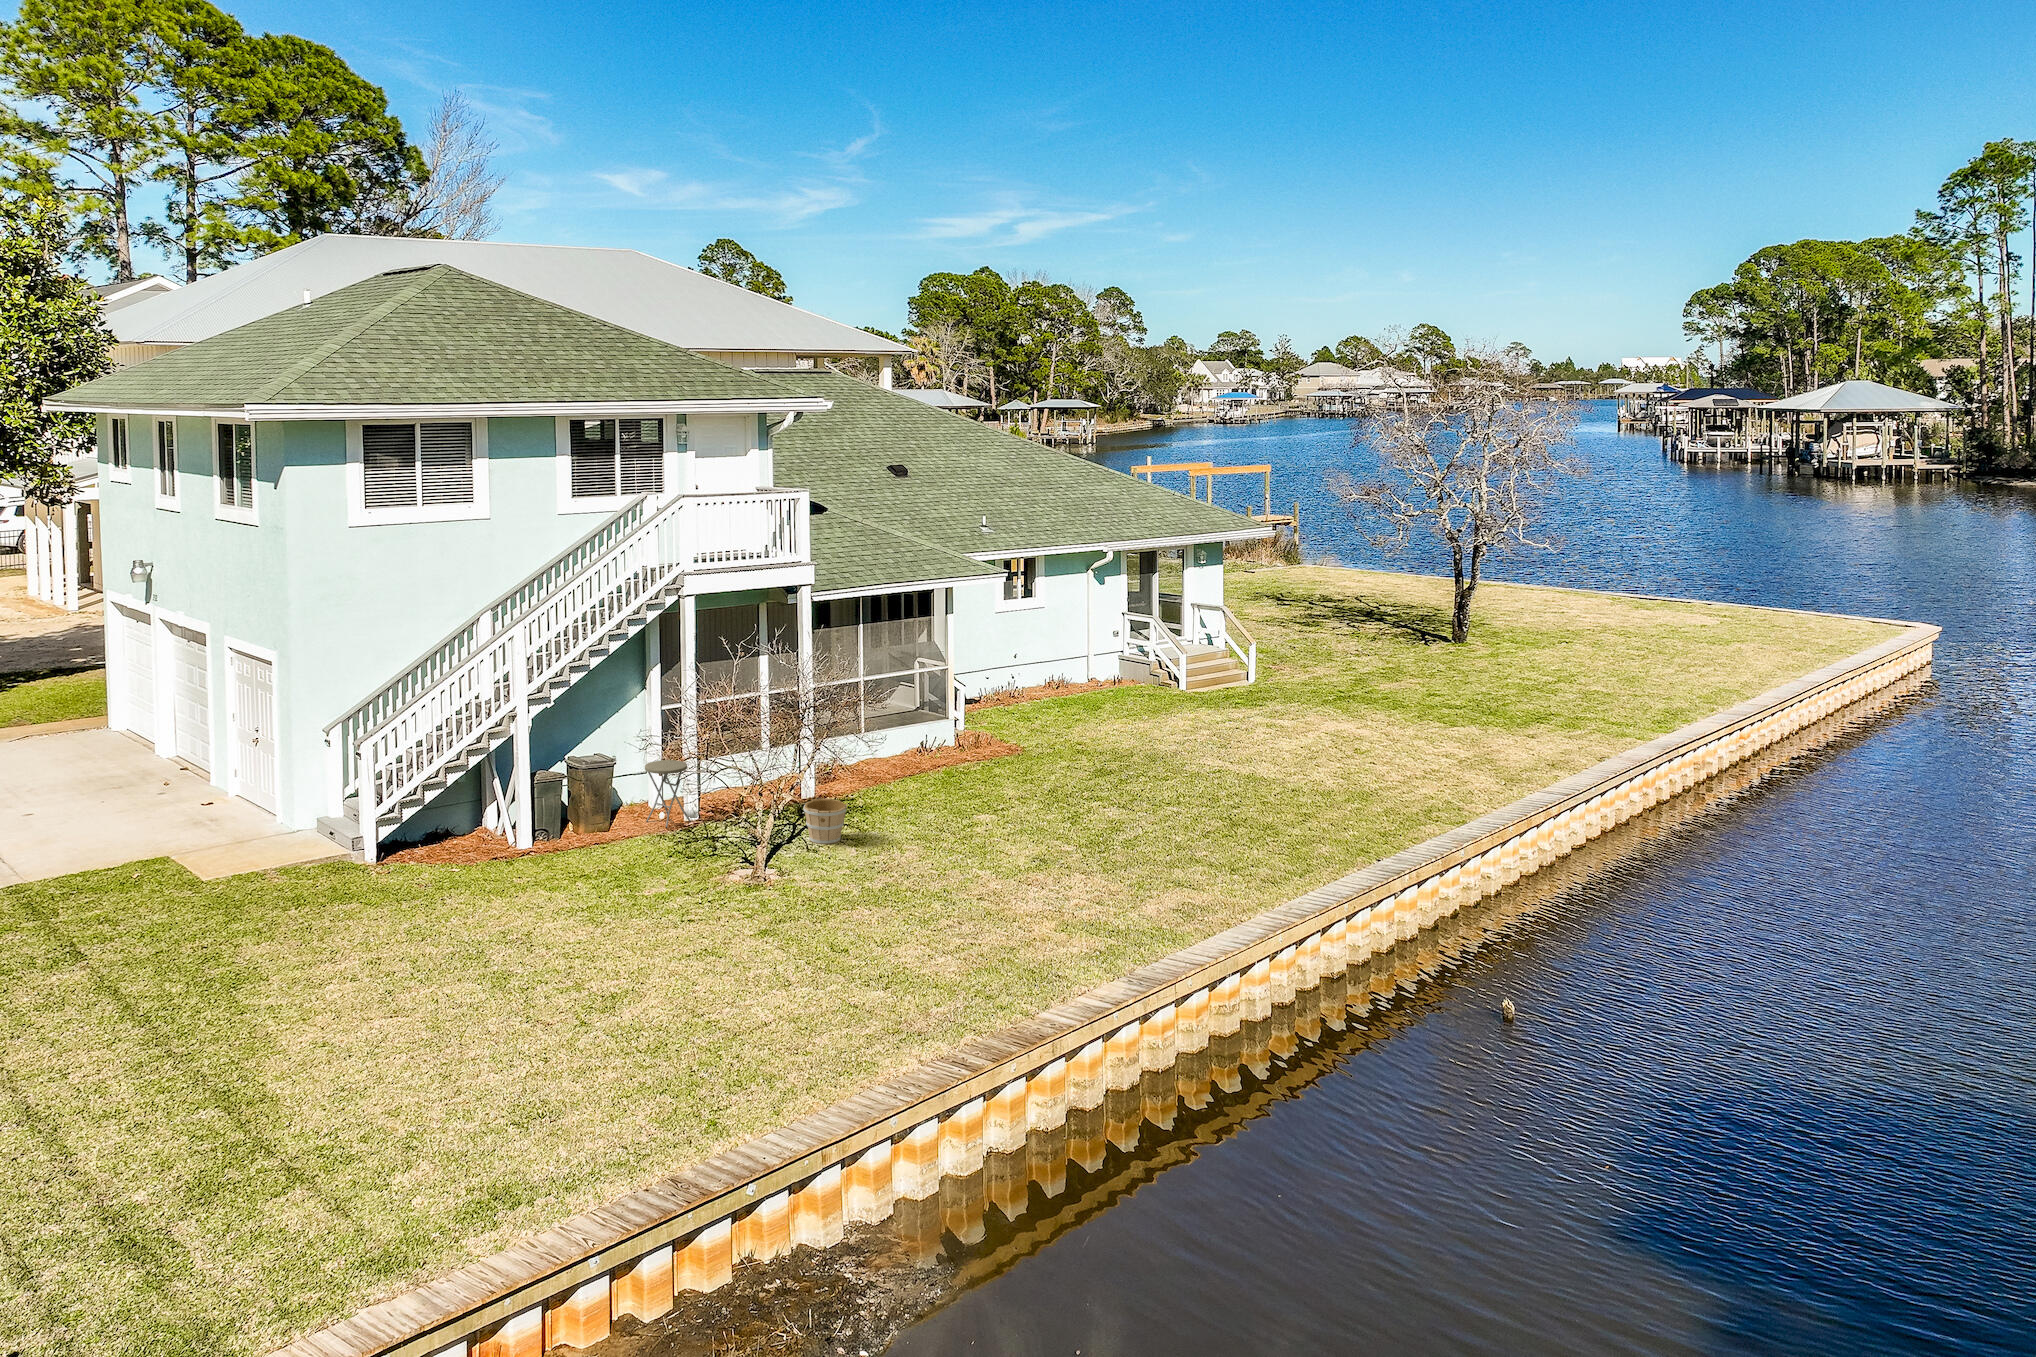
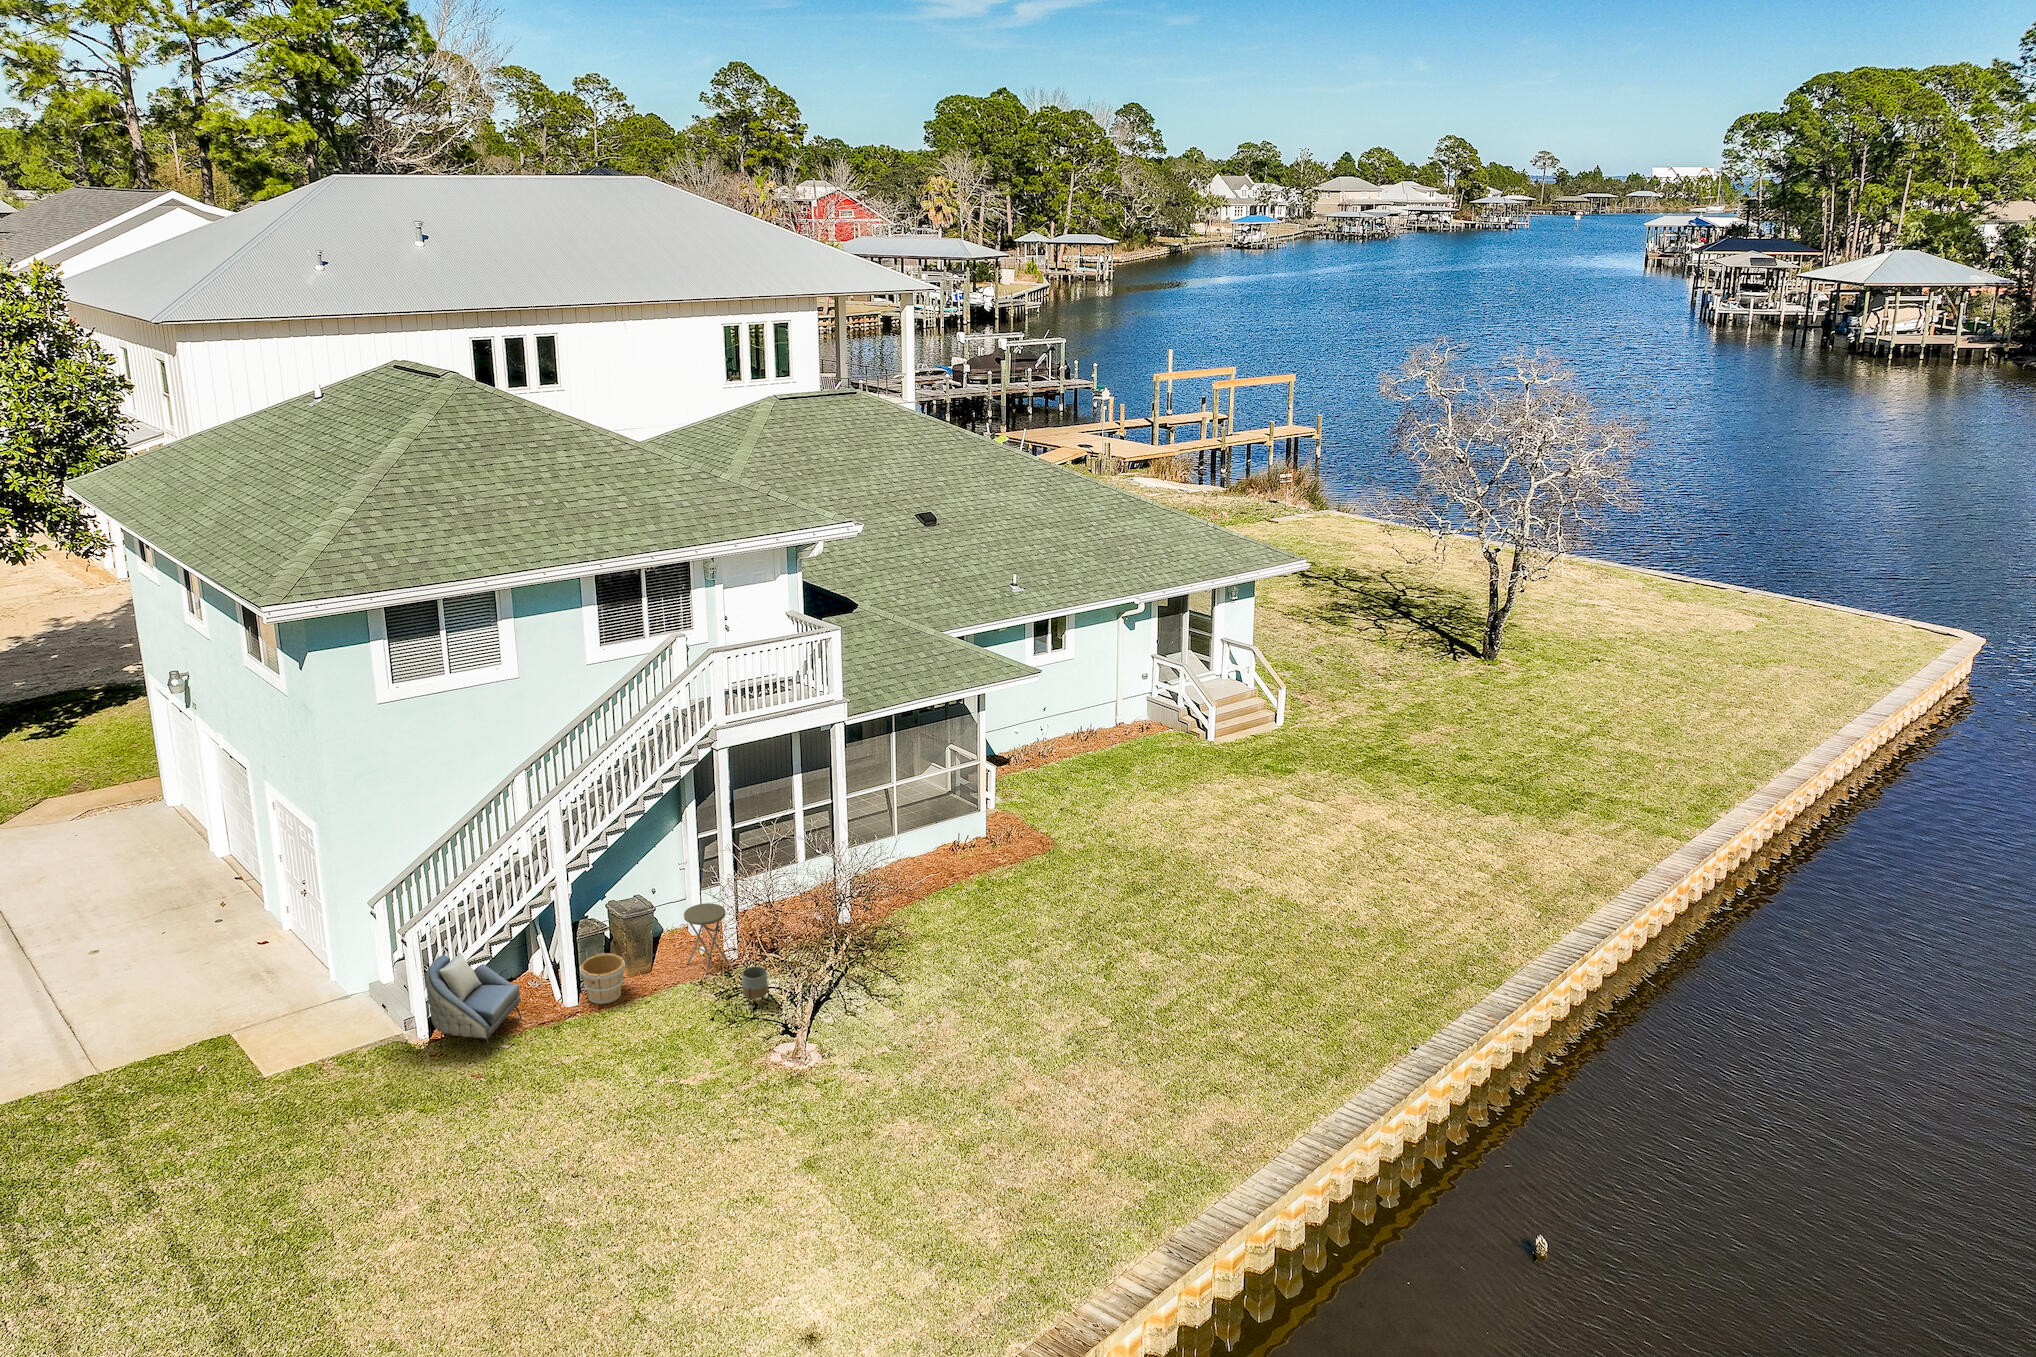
armchair: none [378,775,475,875] -> present [426,953,521,1054]
wooden bucket: present [803,798,847,844] -> present [580,953,625,1004]
planter: none [702,809,729,851] -> present [742,966,769,1010]

